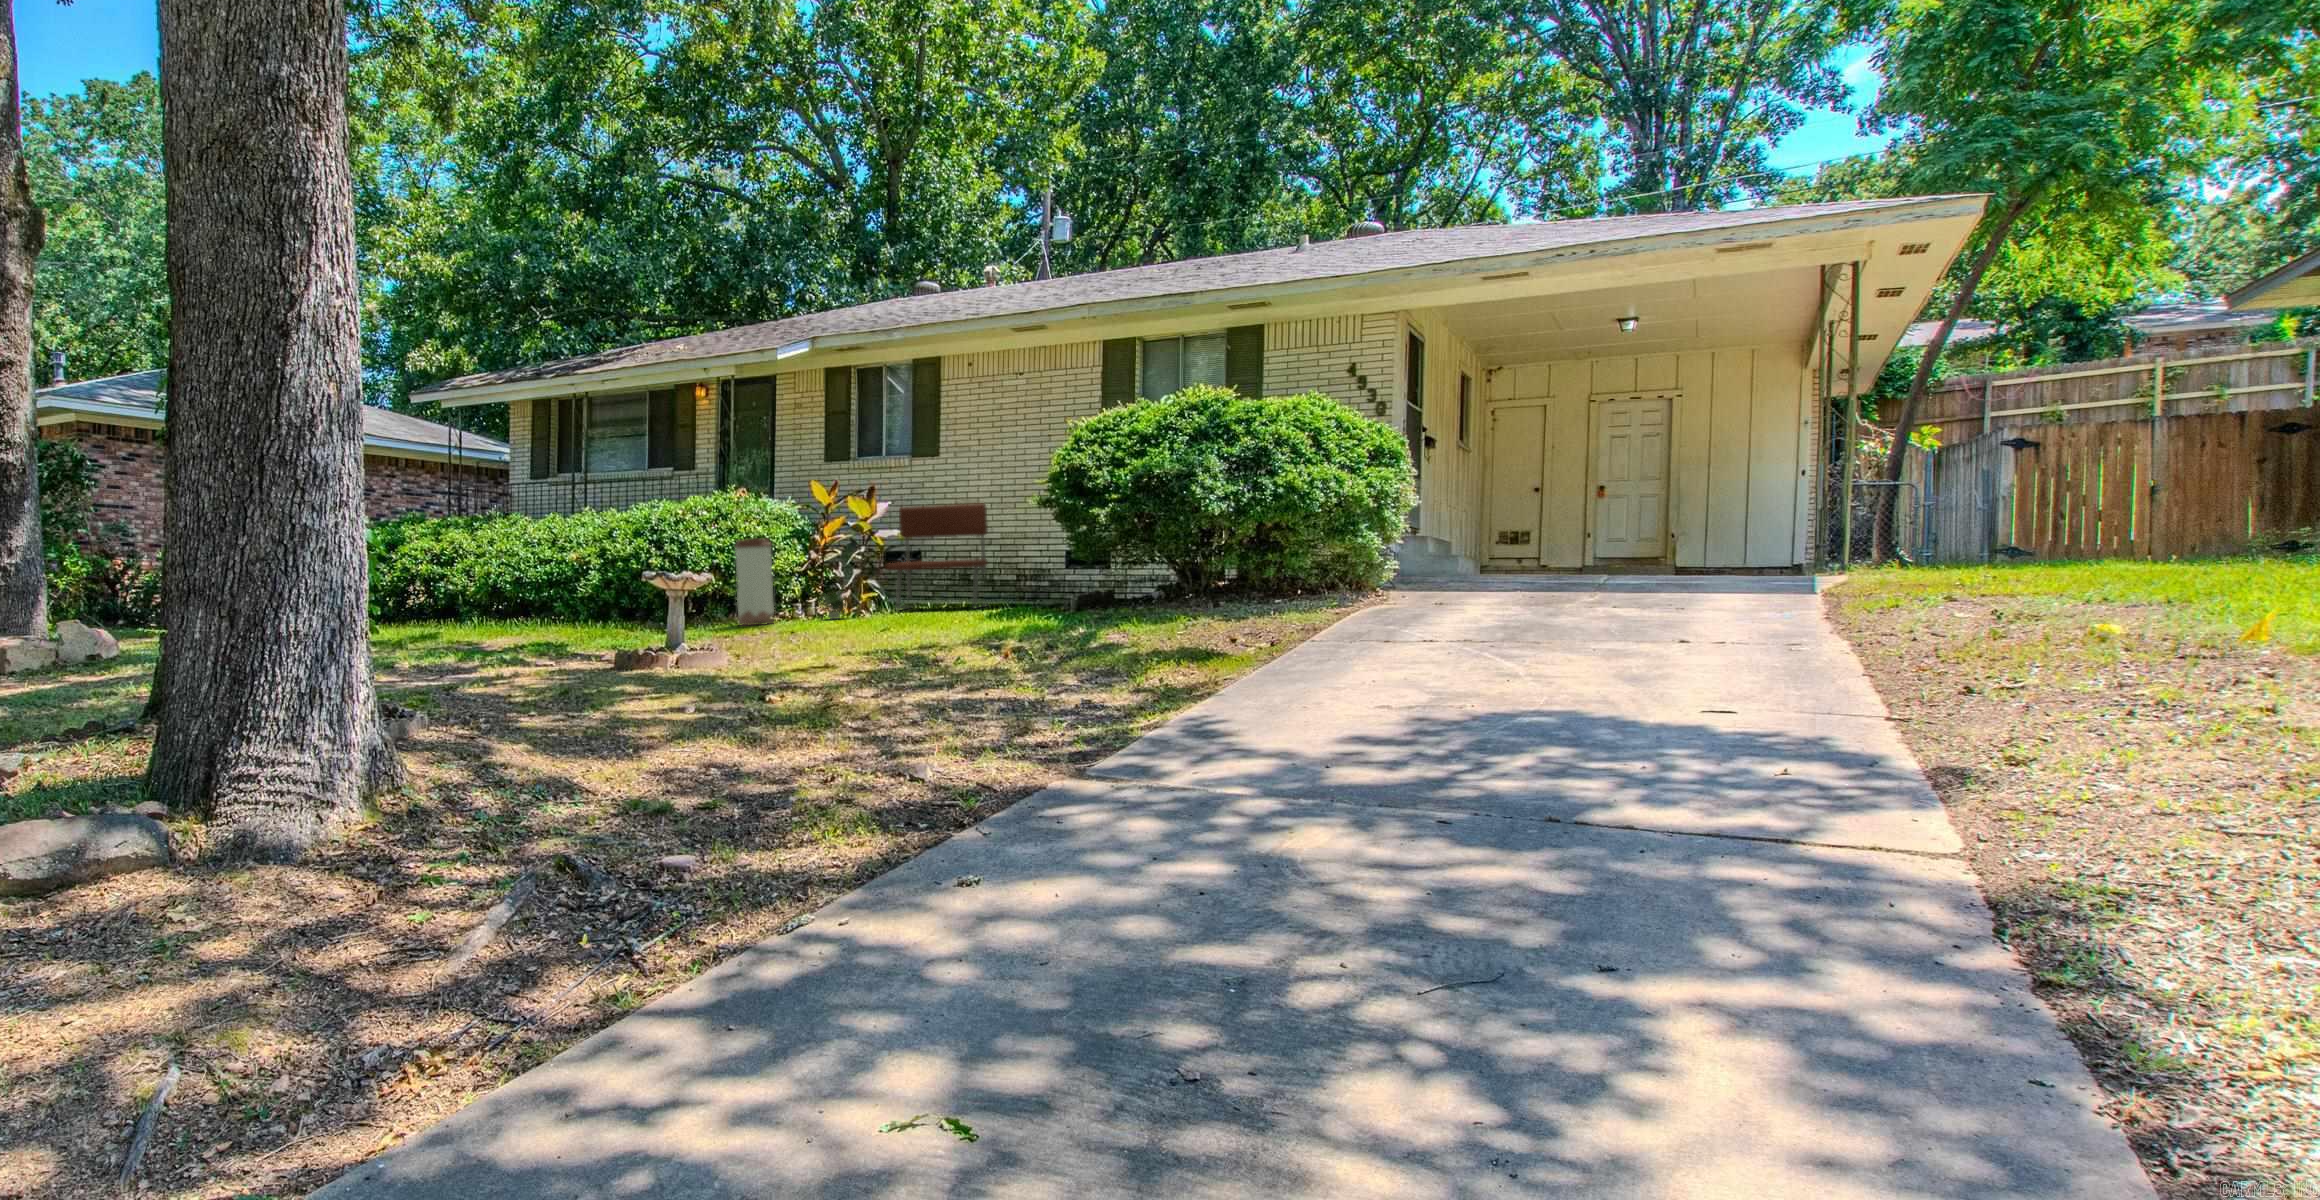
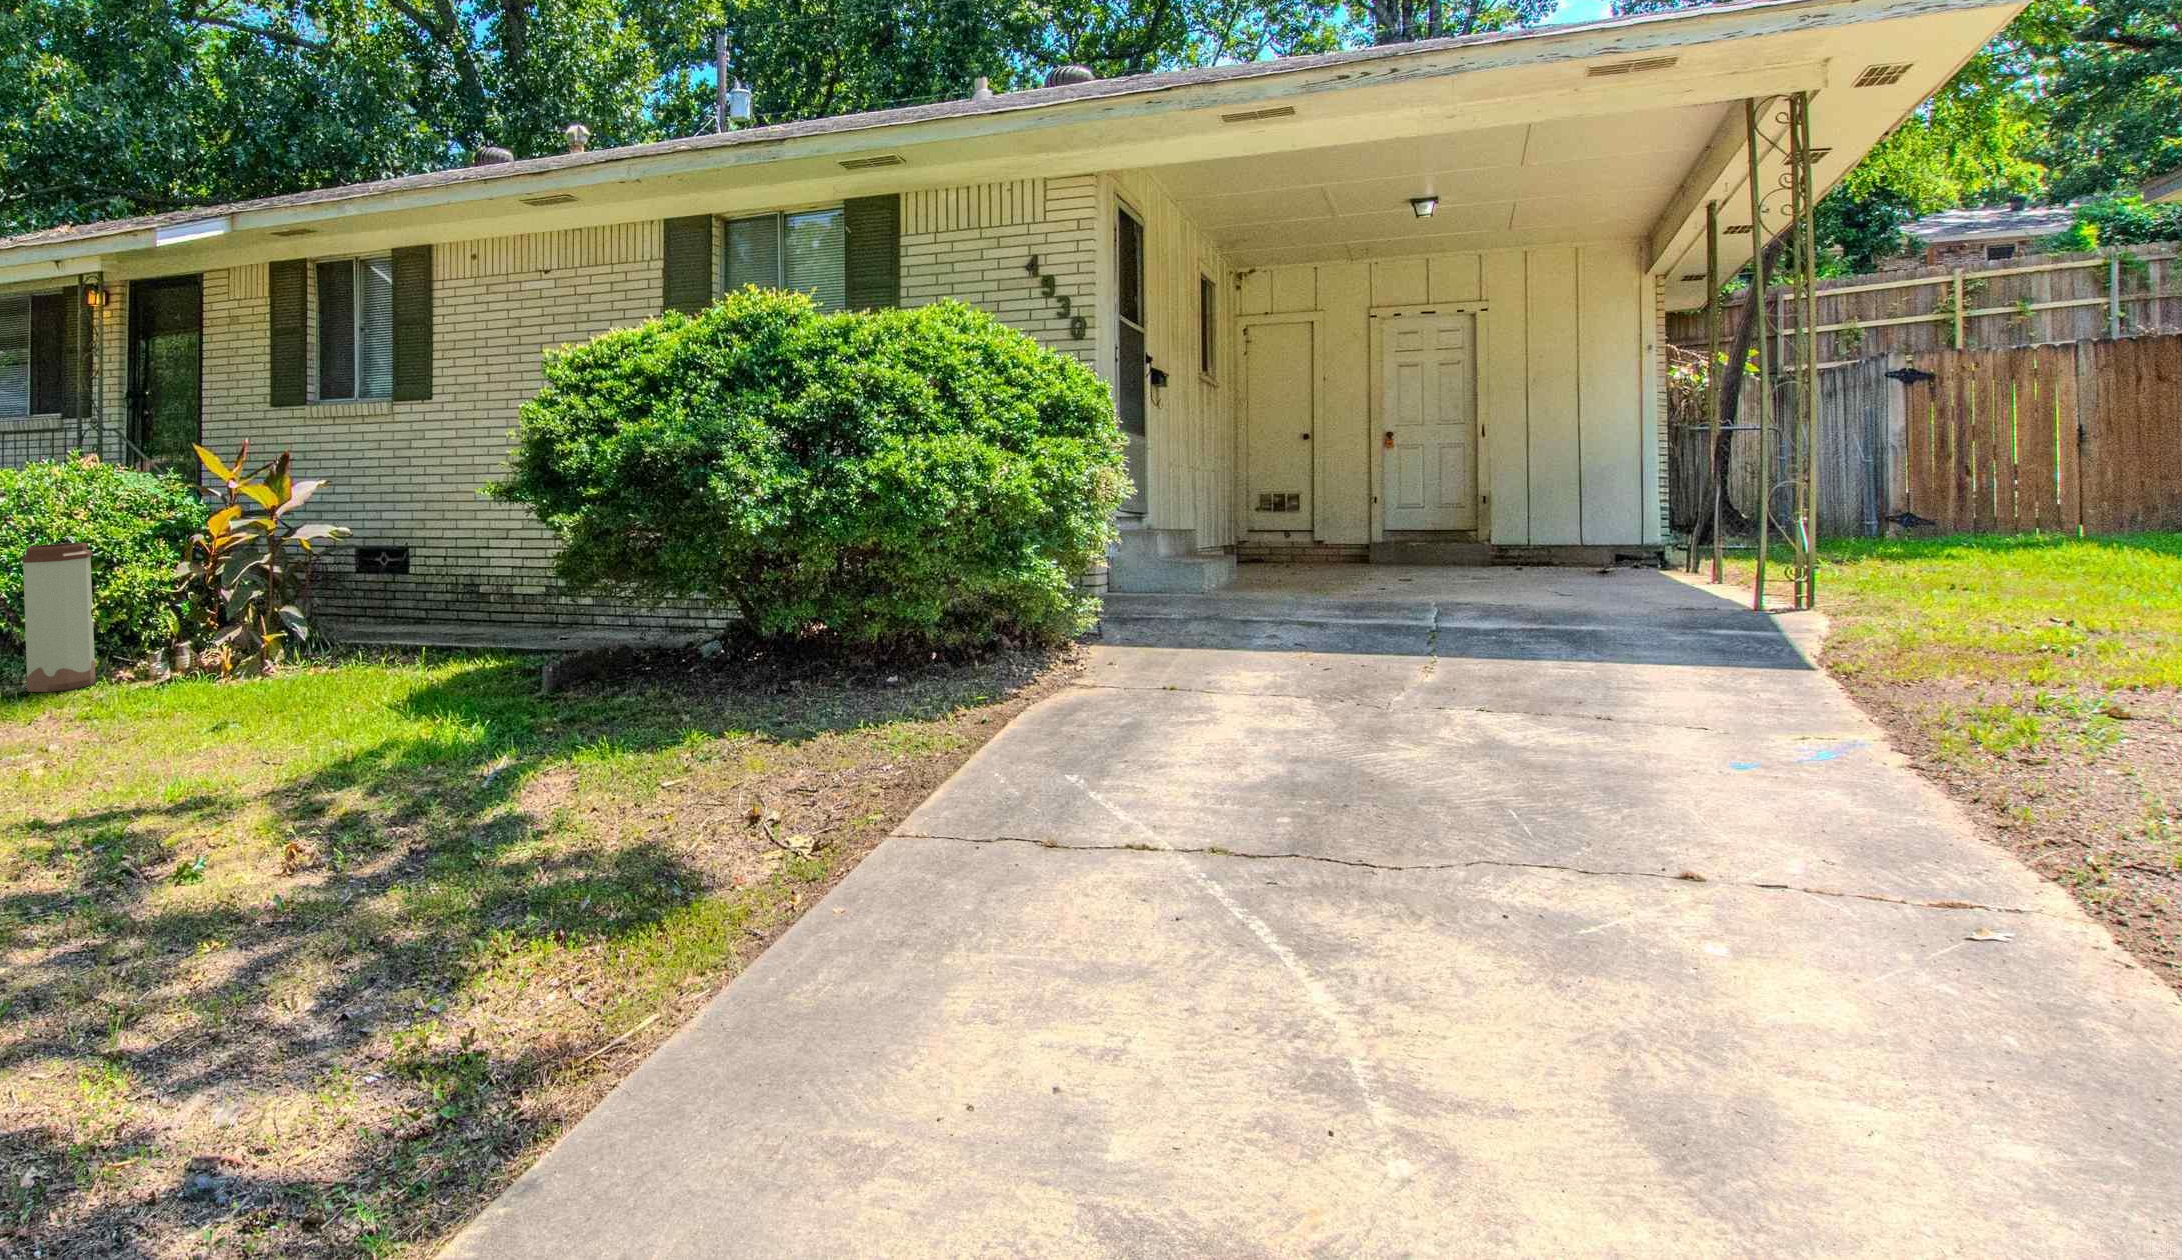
bench: present [886,503,988,610] -> none [321,475,489,642]
potted plant: present [822,593,847,619] -> none [164,626,233,673]

